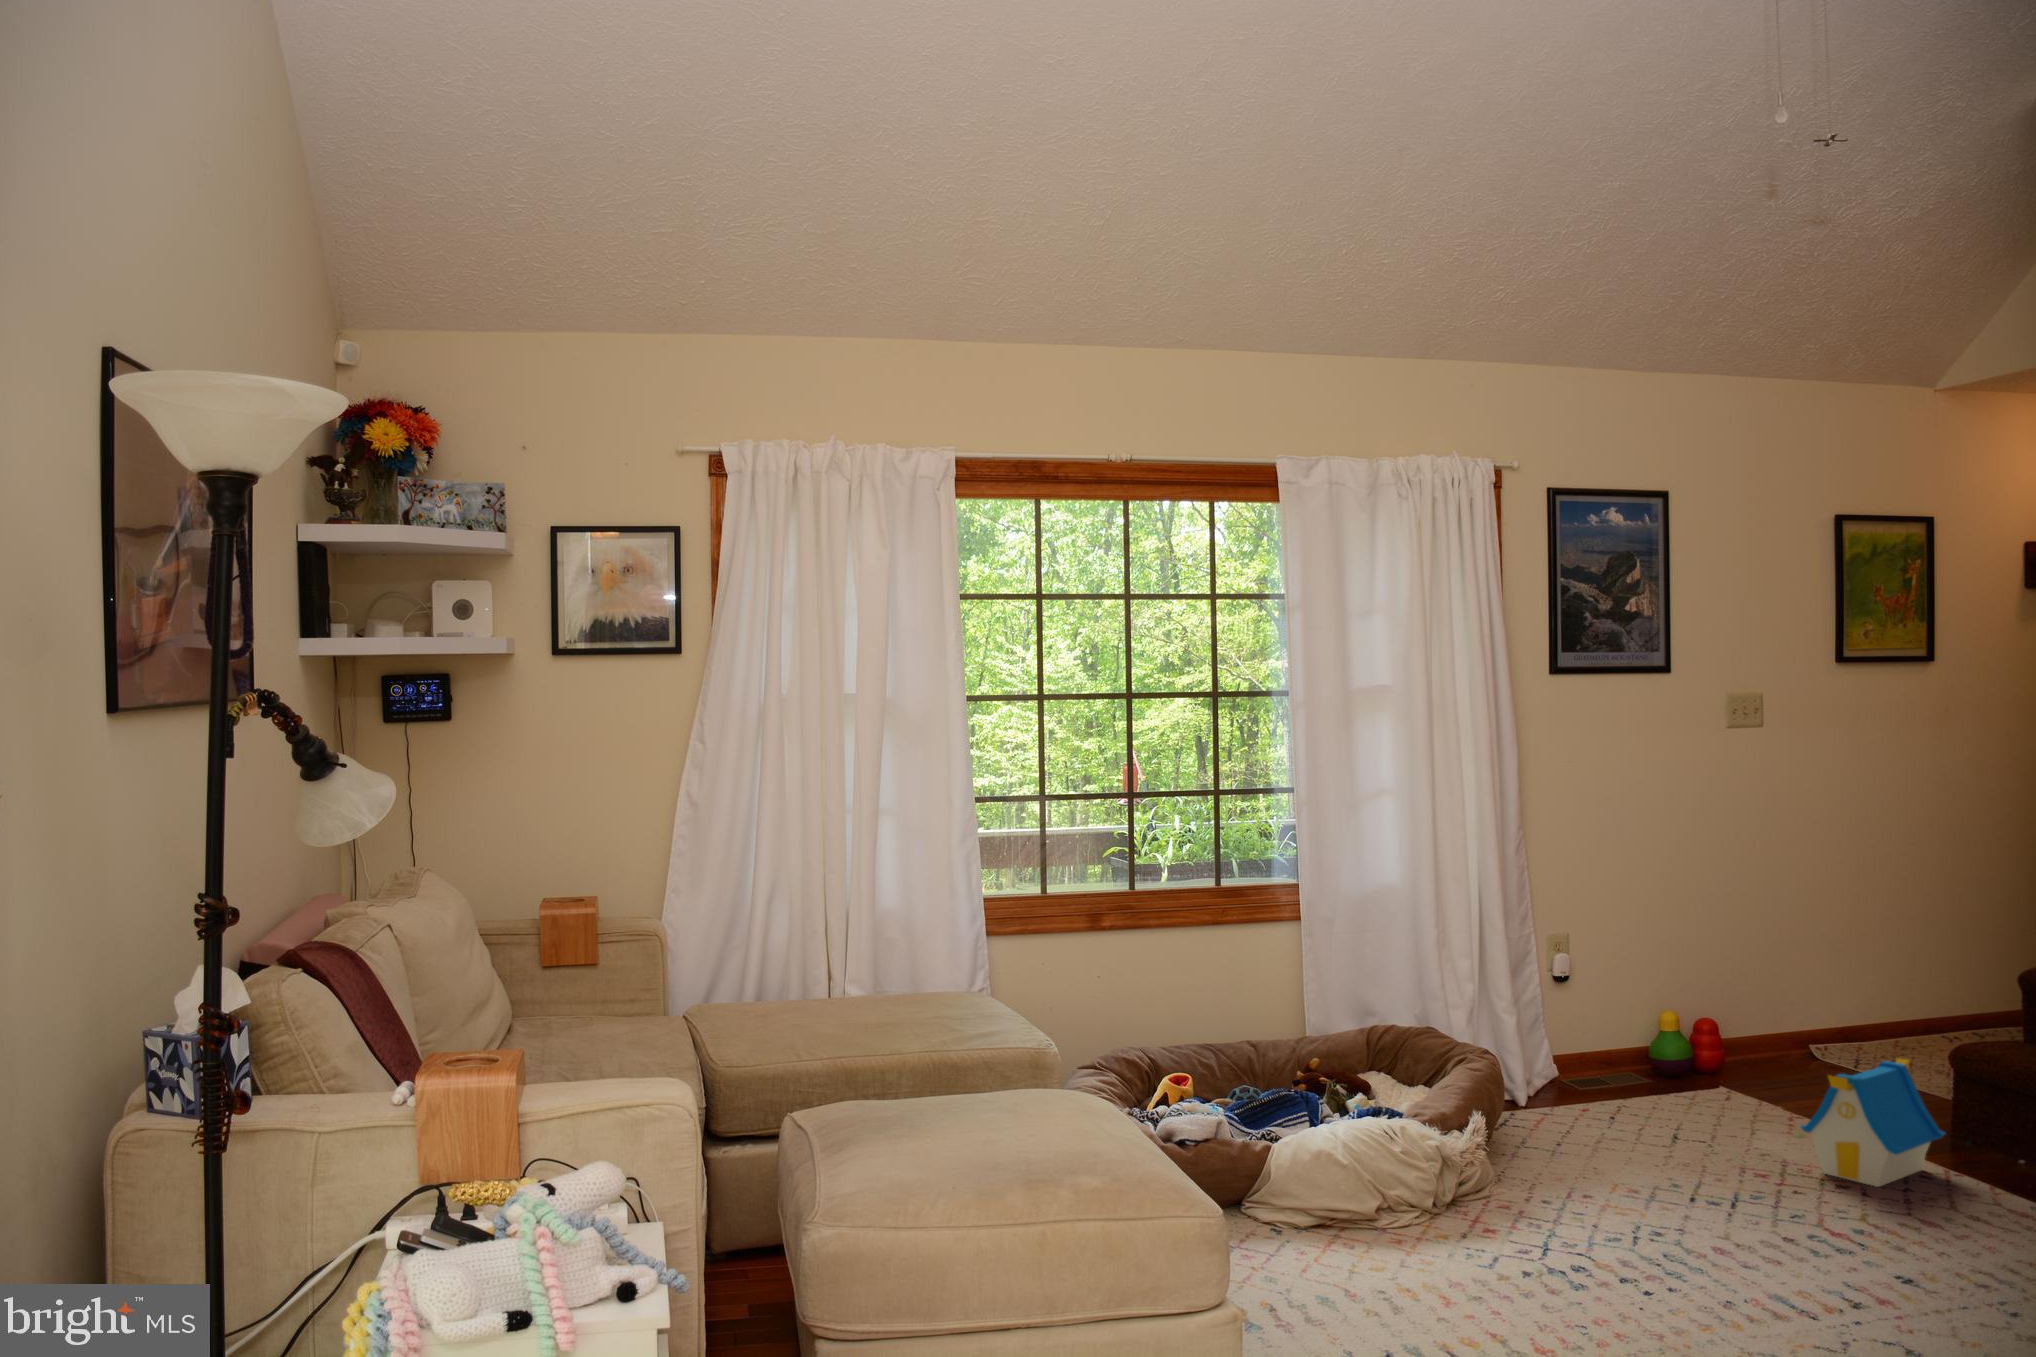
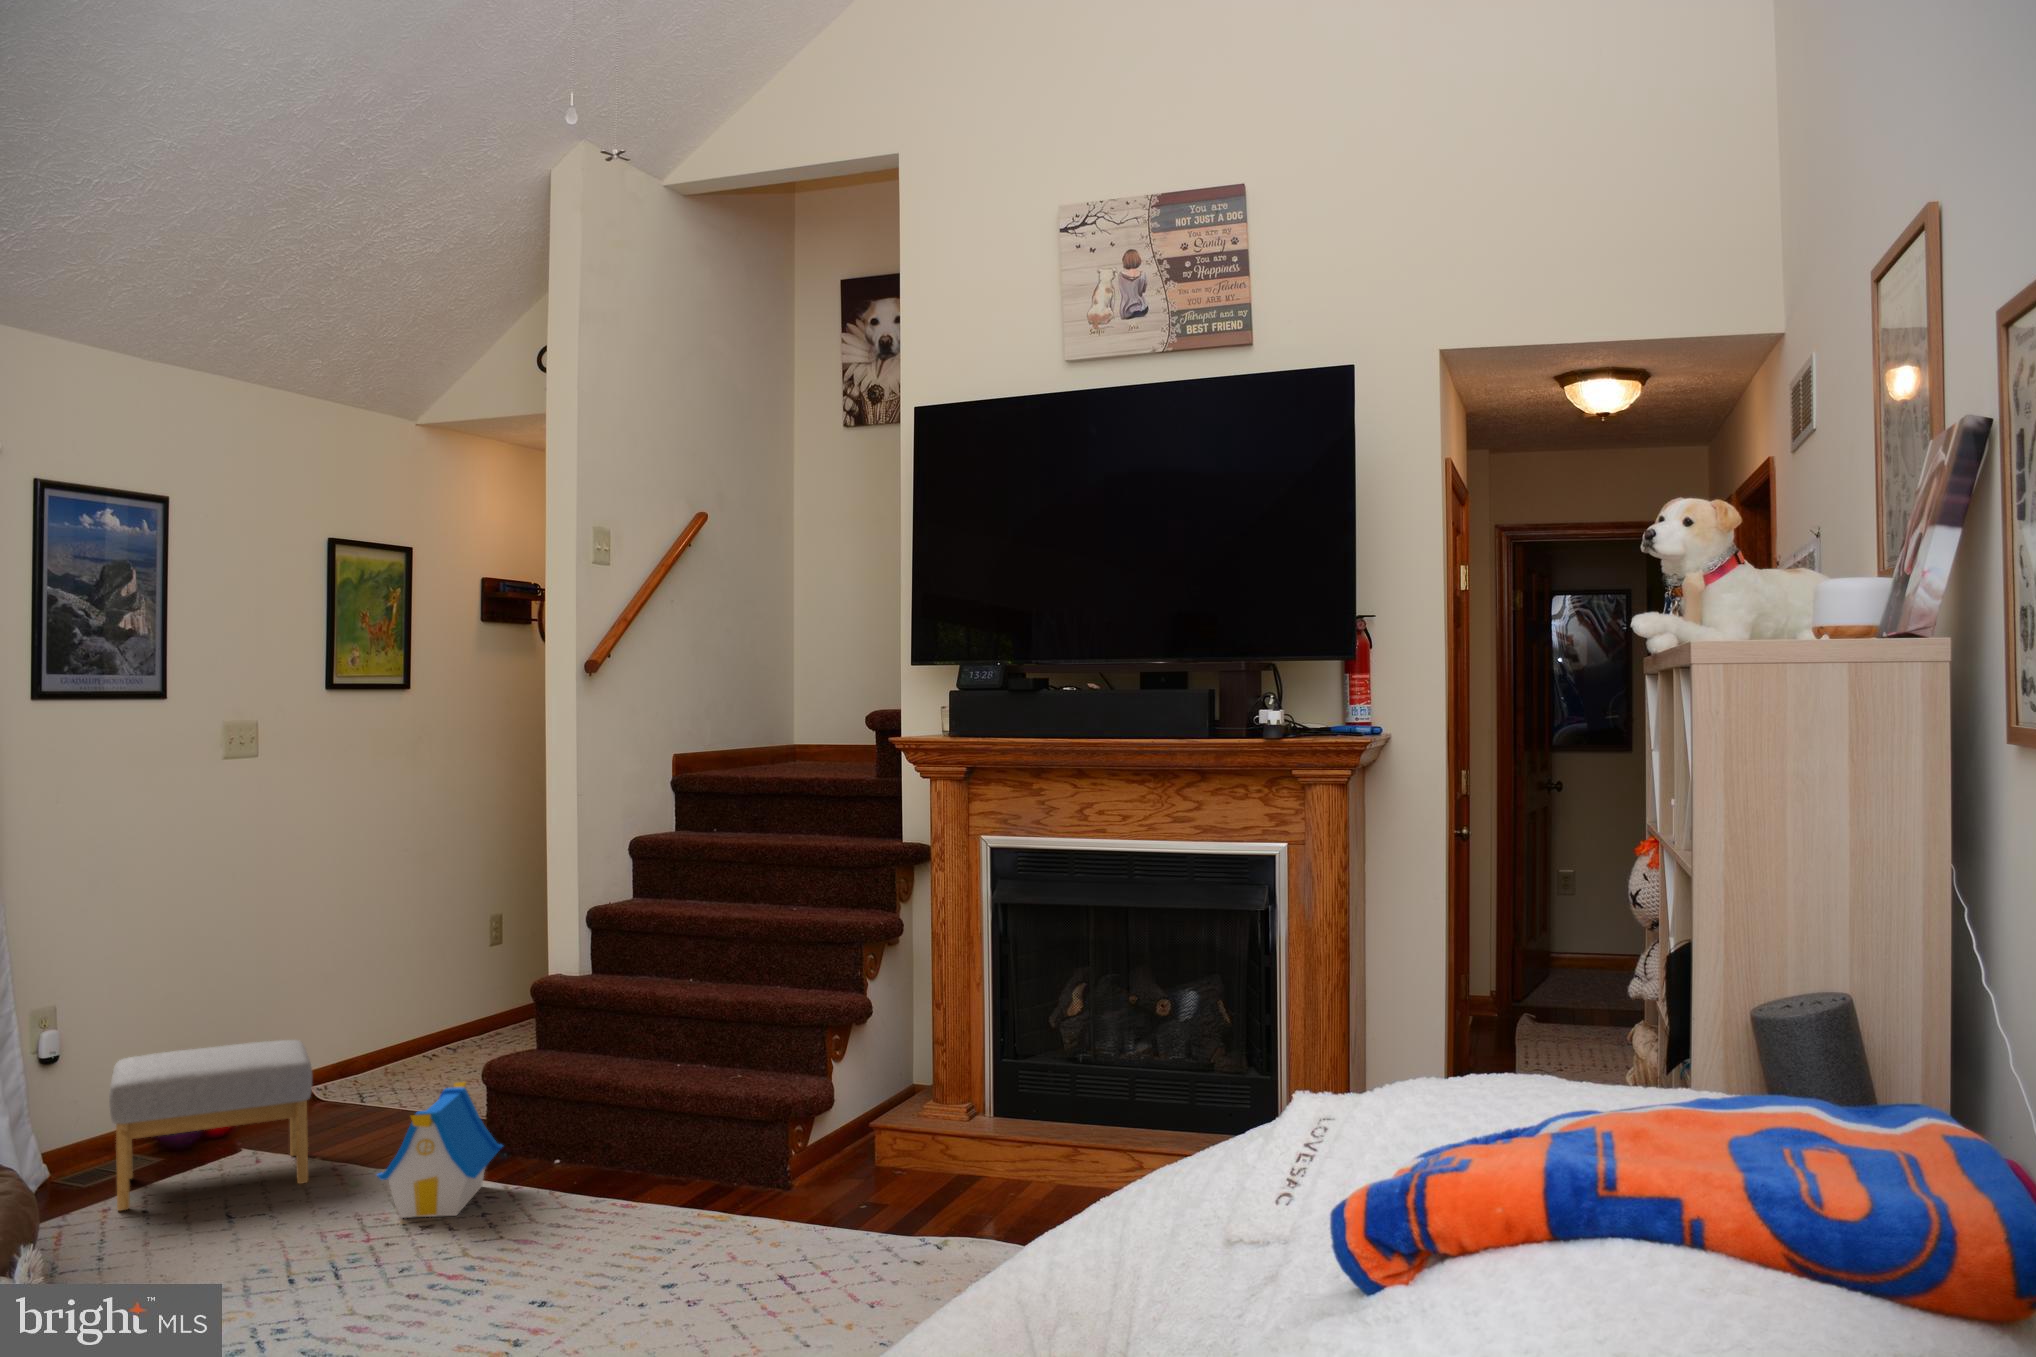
footstool: none [1593,978,1774,1122] -> present [109,1040,312,1210]

